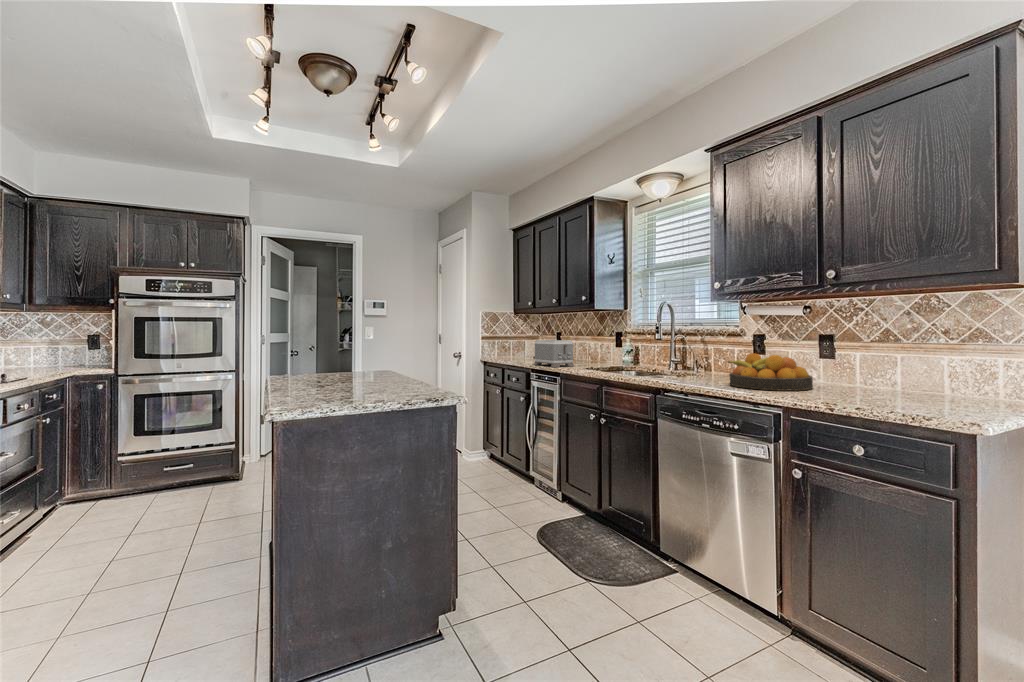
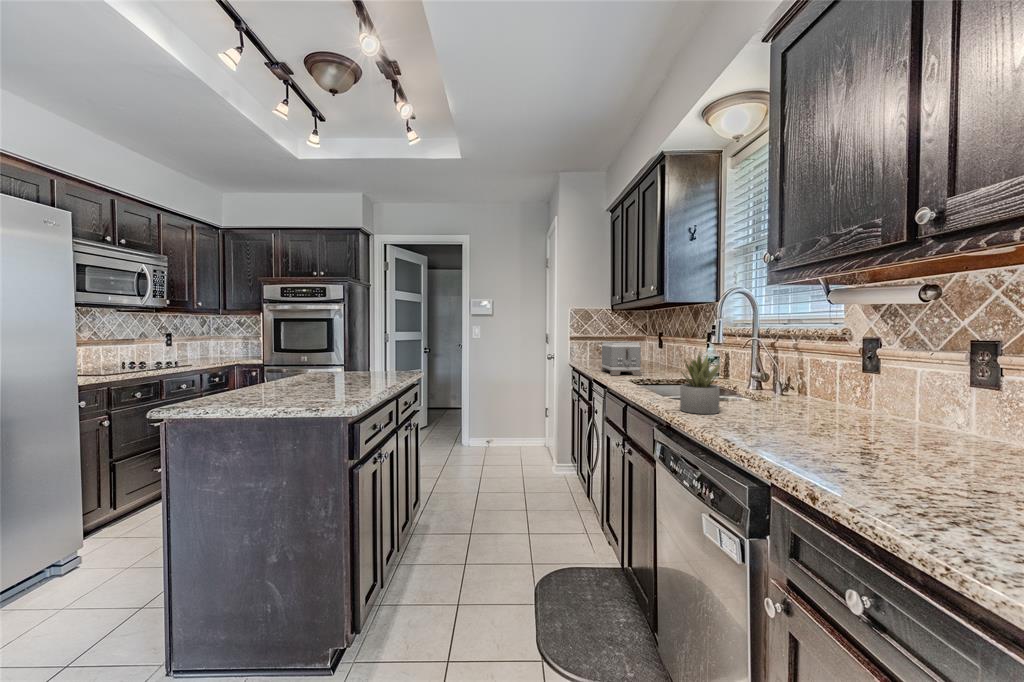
succulent plant: none [670,345,697,384] -> present [680,355,720,414]
fruit bowl: present [728,353,813,391] -> none [755,371,916,448]

